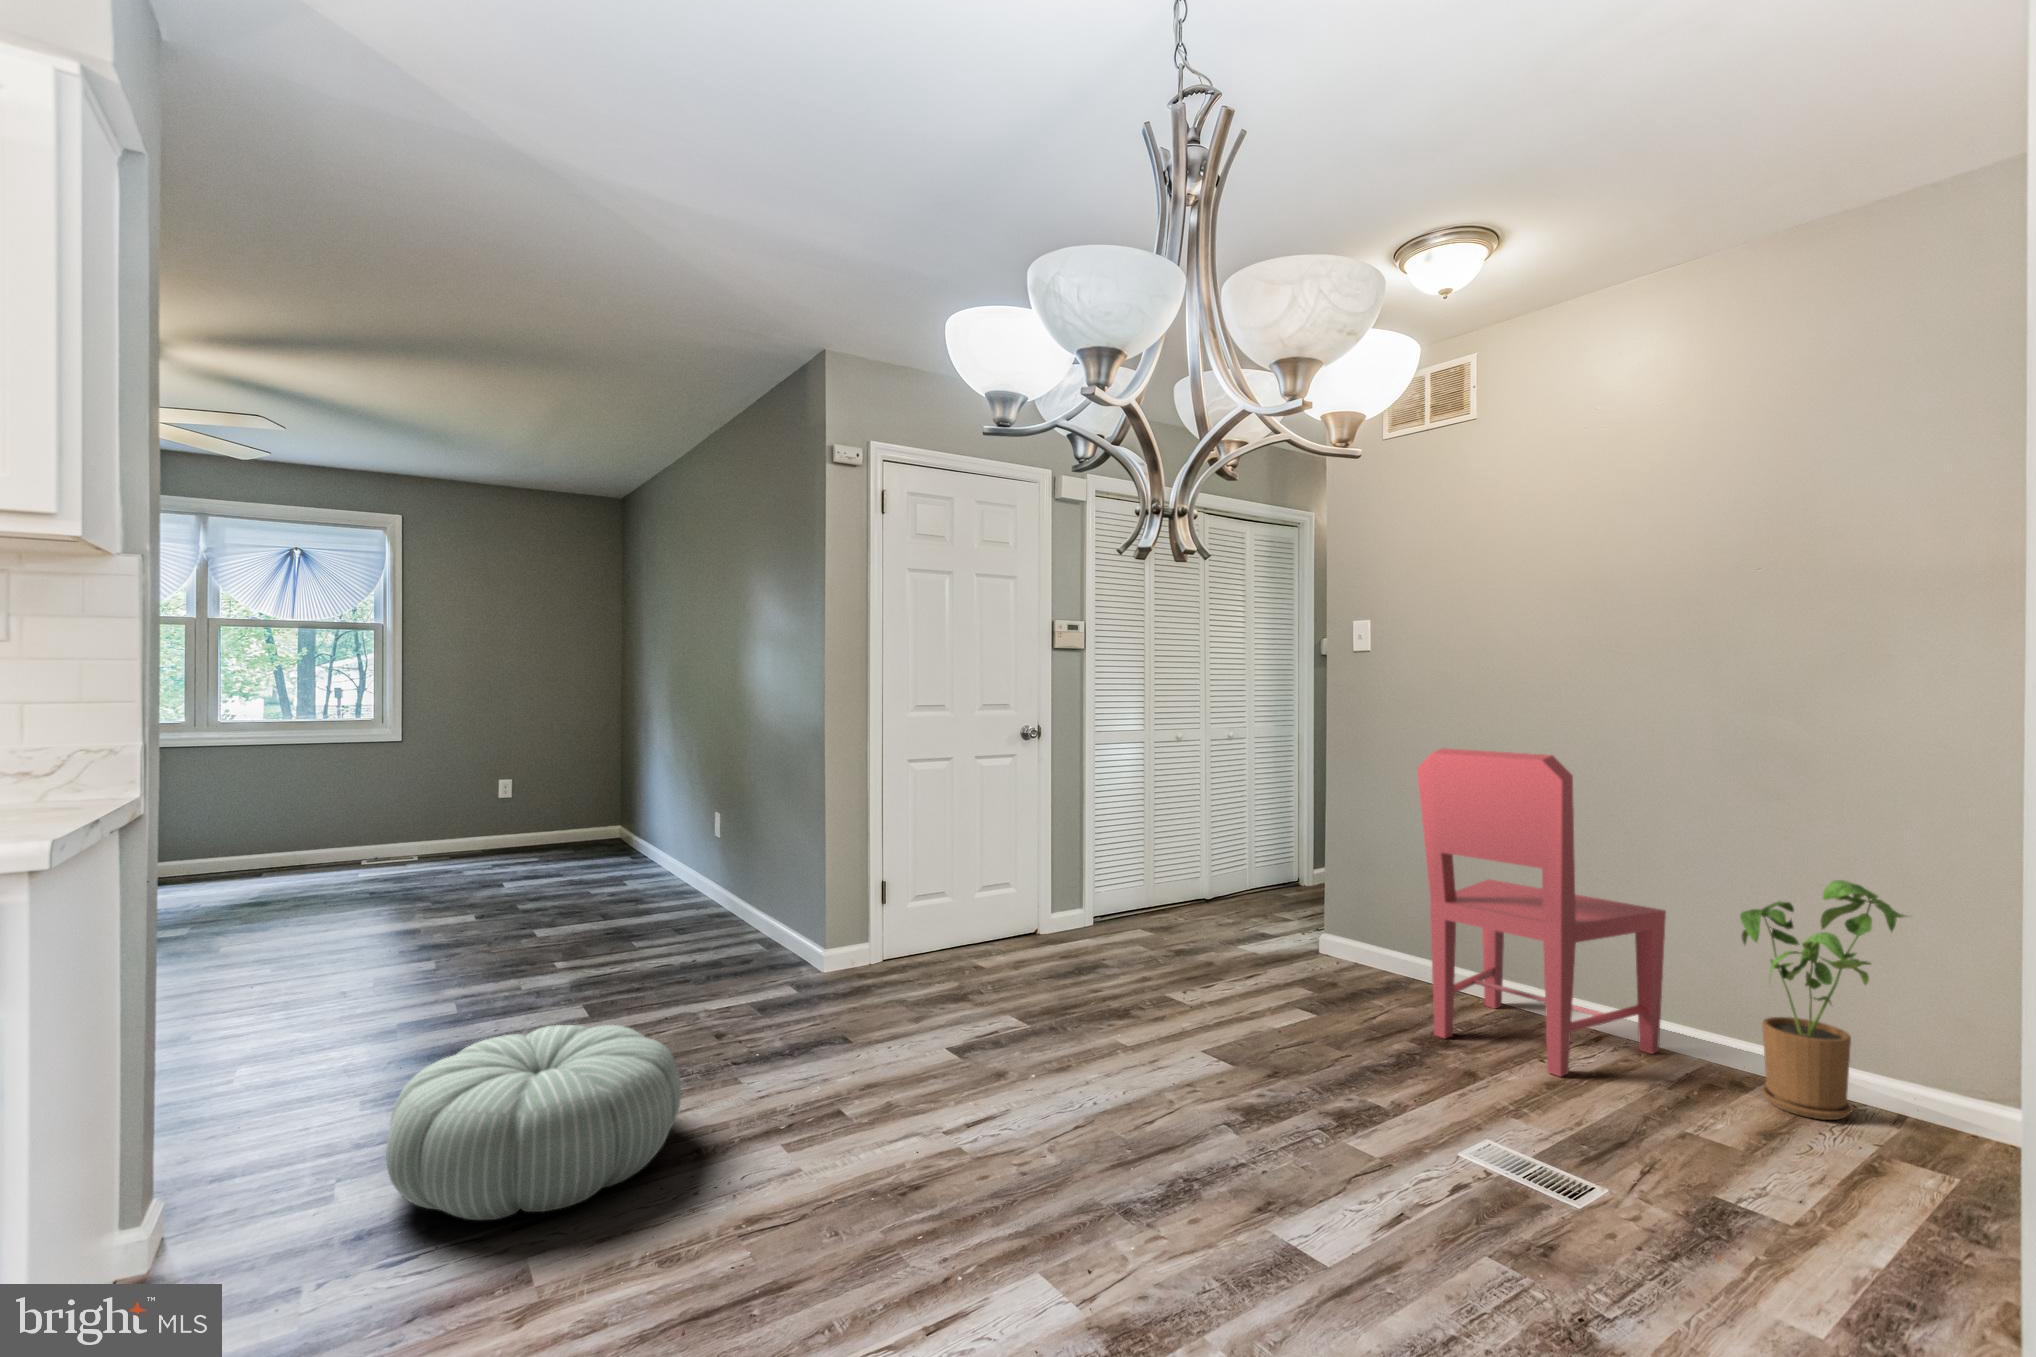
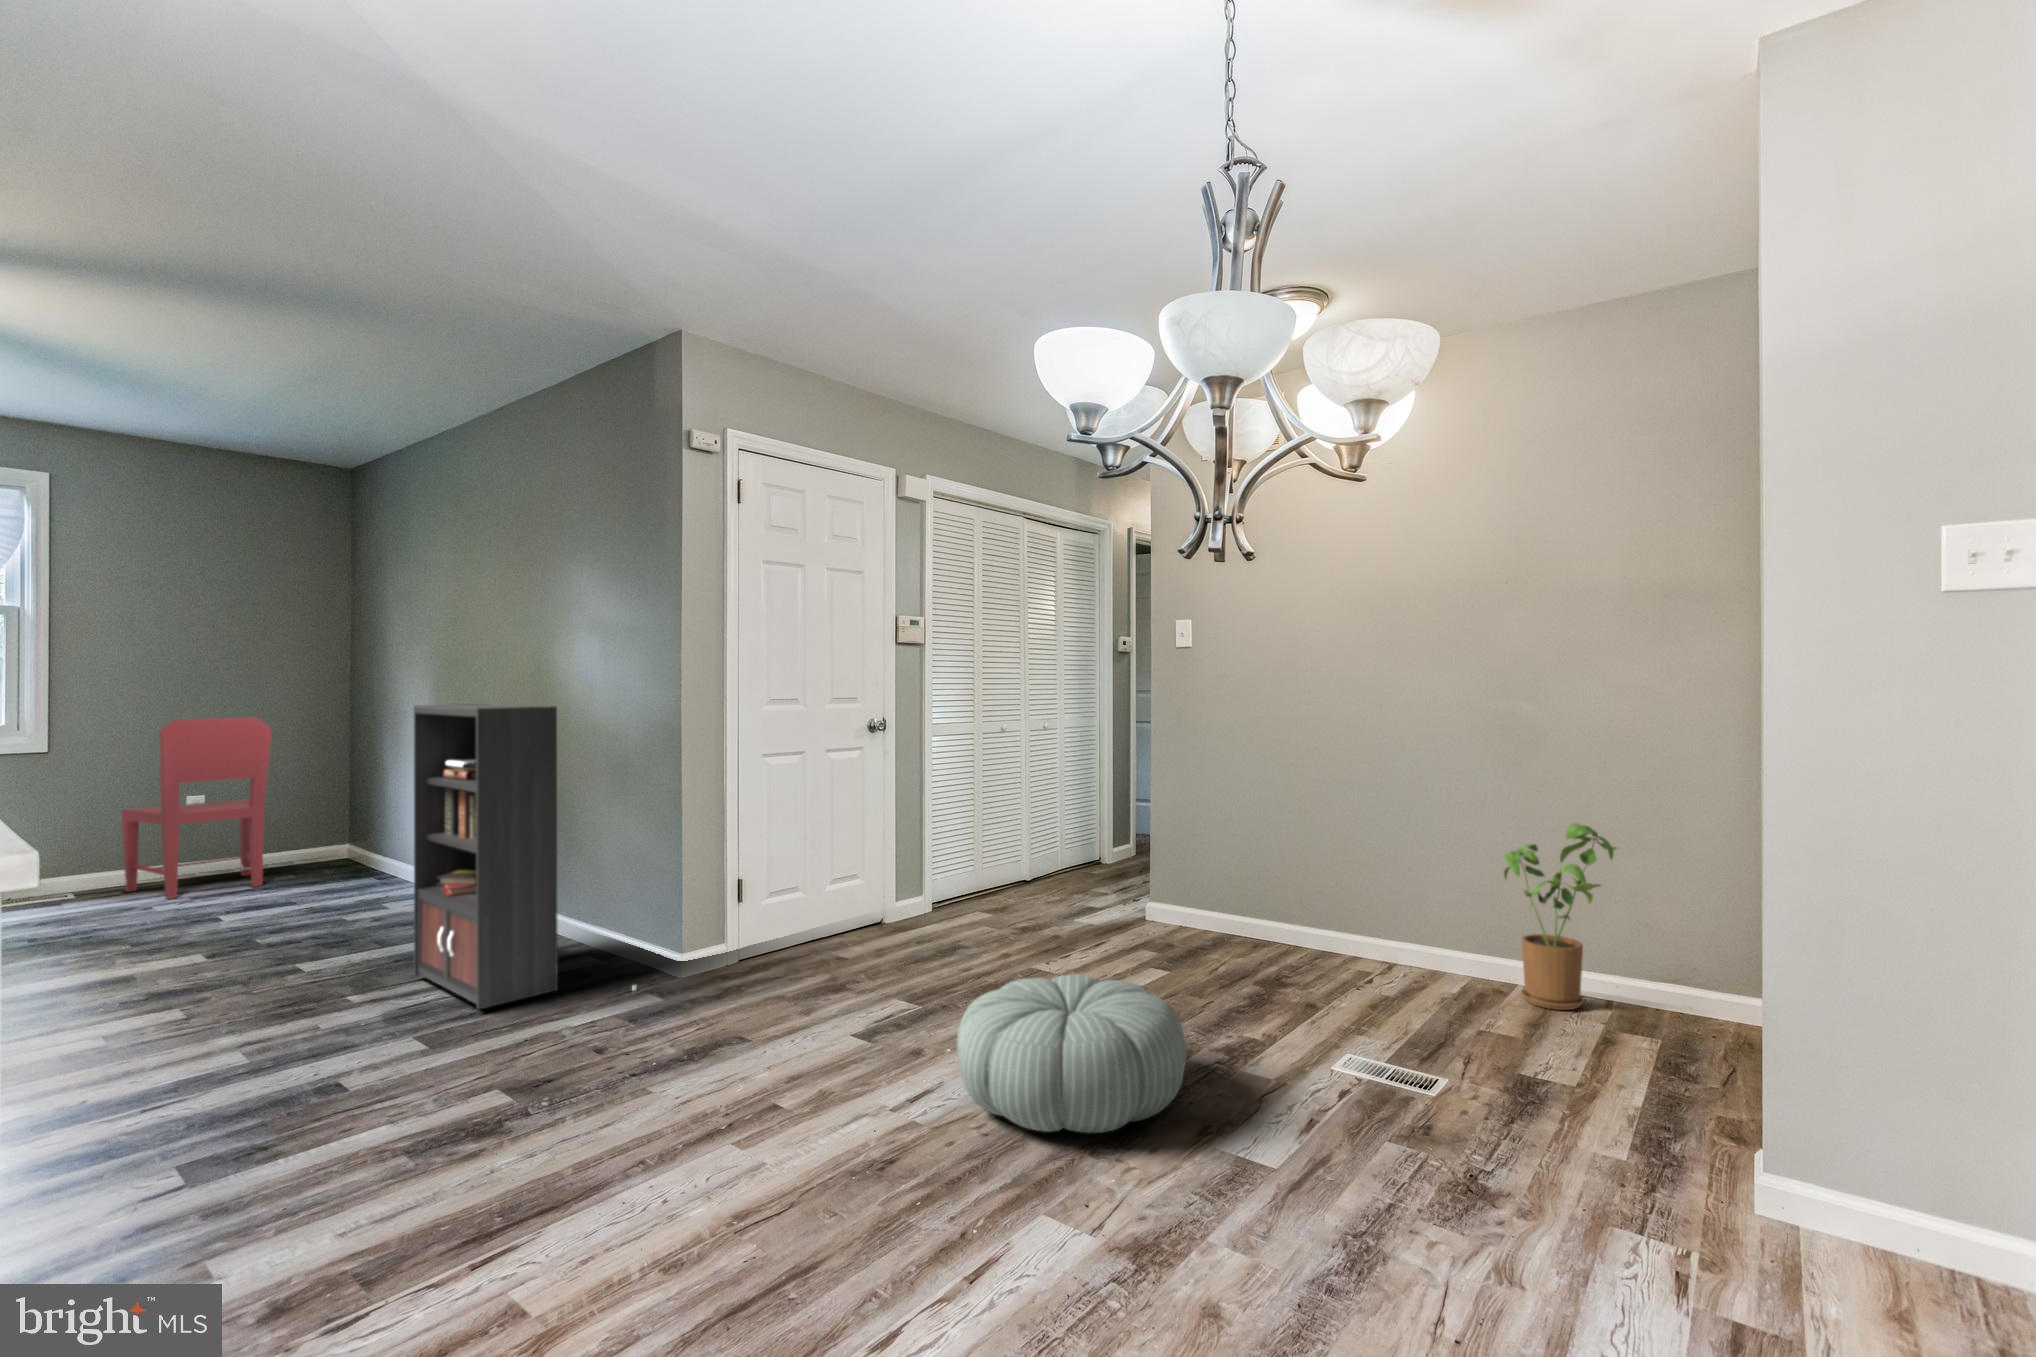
bookcase: none [611,707,782,985] -> present [414,704,637,1009]
dining chair: present [1417,748,1666,1077] -> present [121,717,272,899]
pouf: present [386,1025,681,1220] -> present [957,974,1187,1133]

